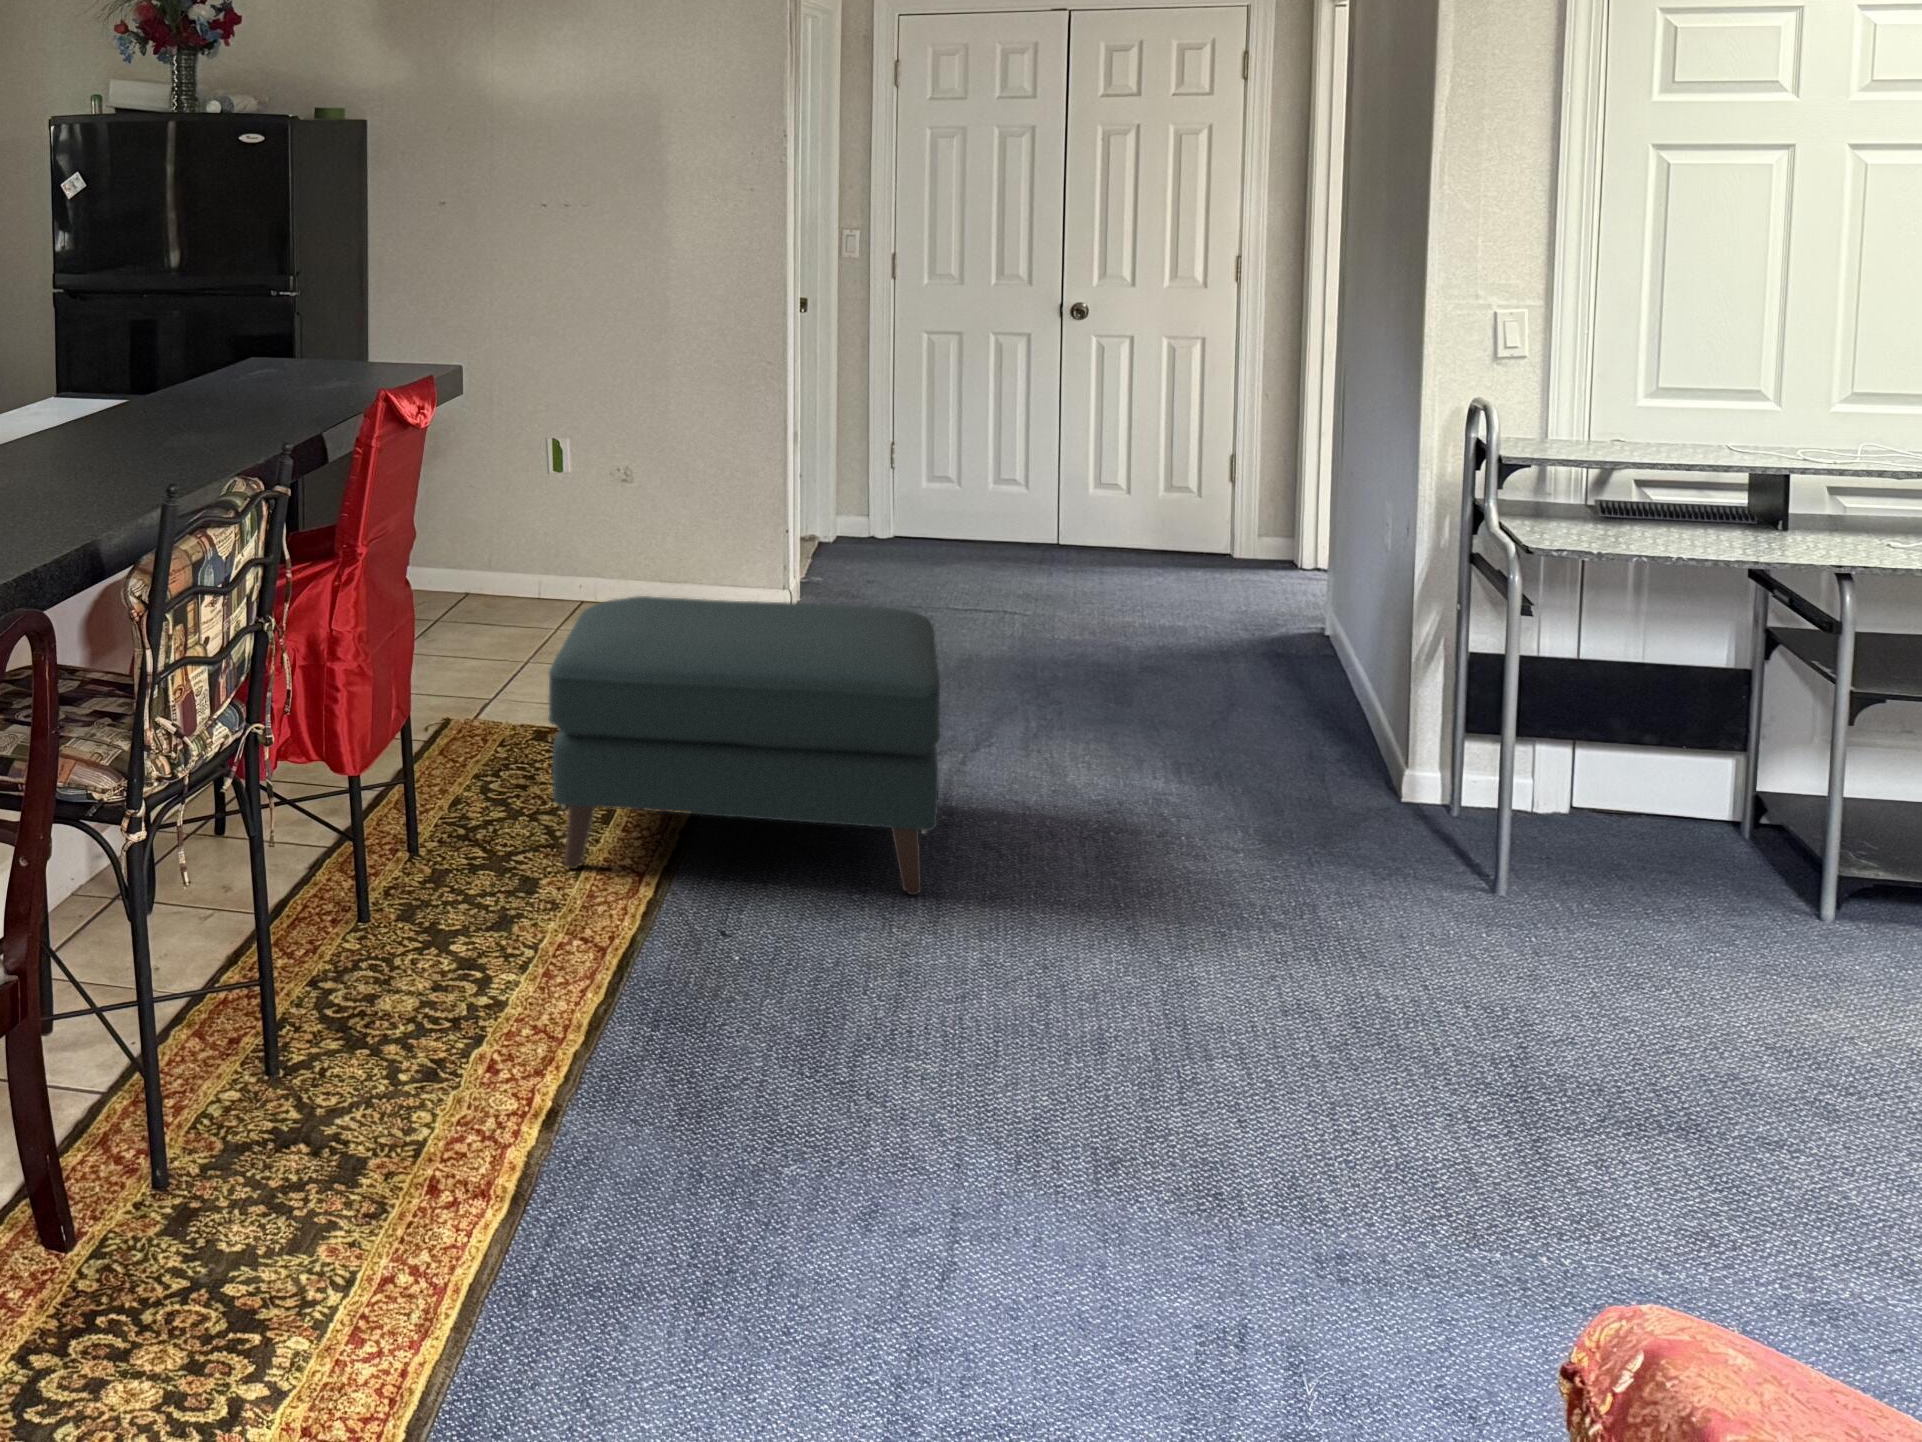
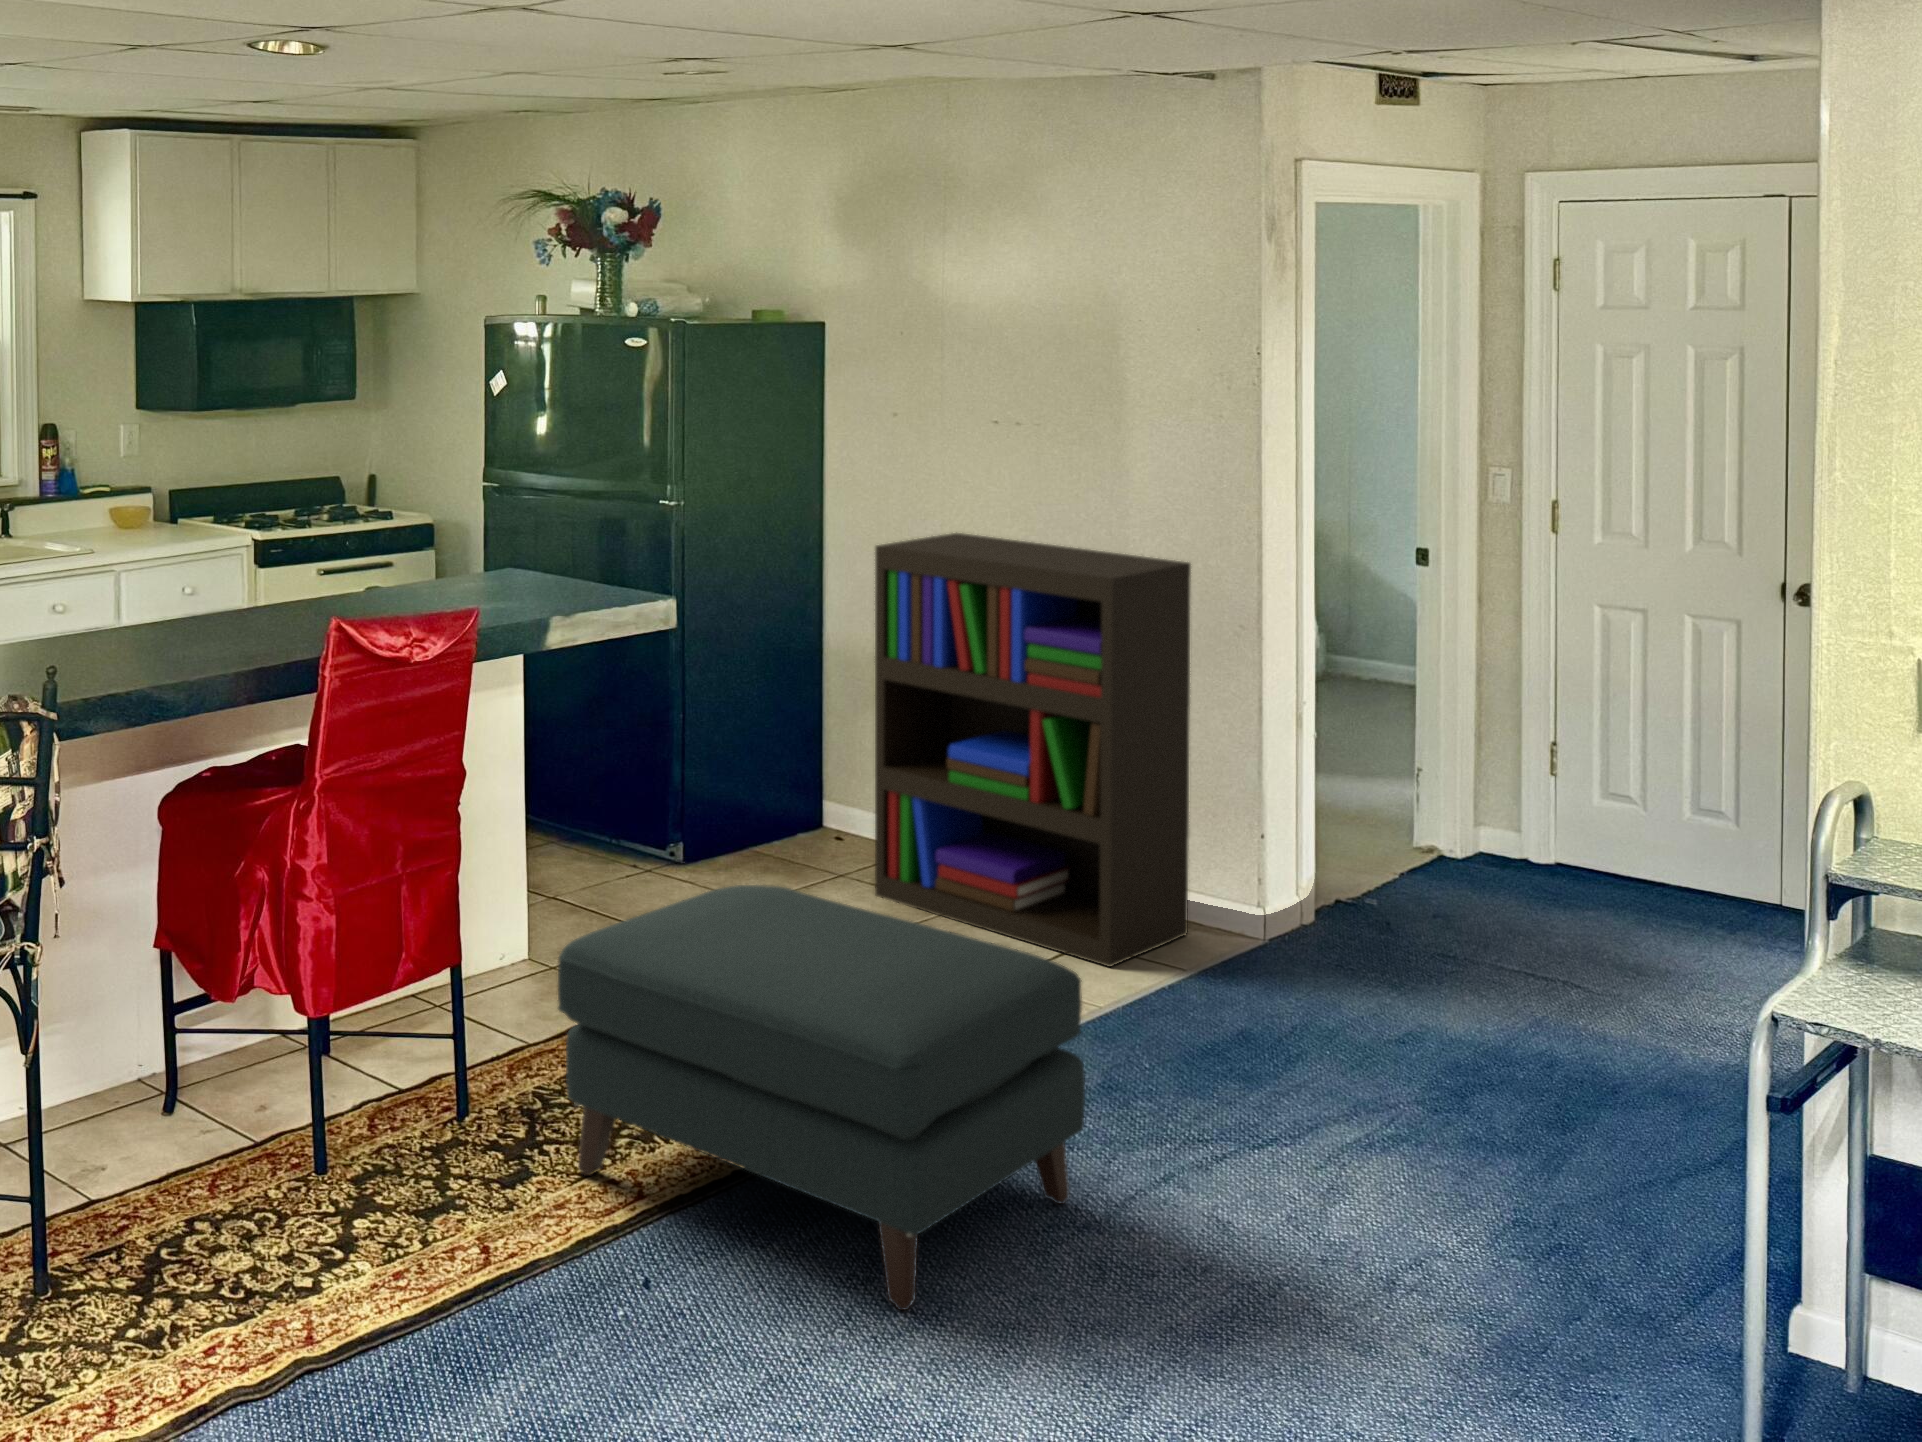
bookshelf: none [487,305,745,650] -> present [875,533,1191,967]

